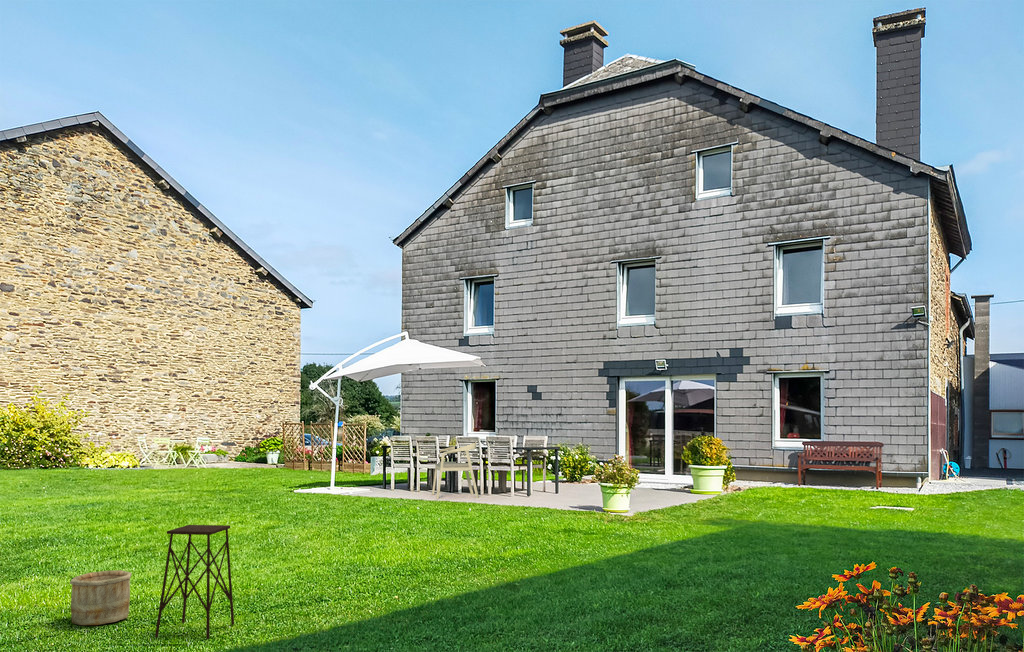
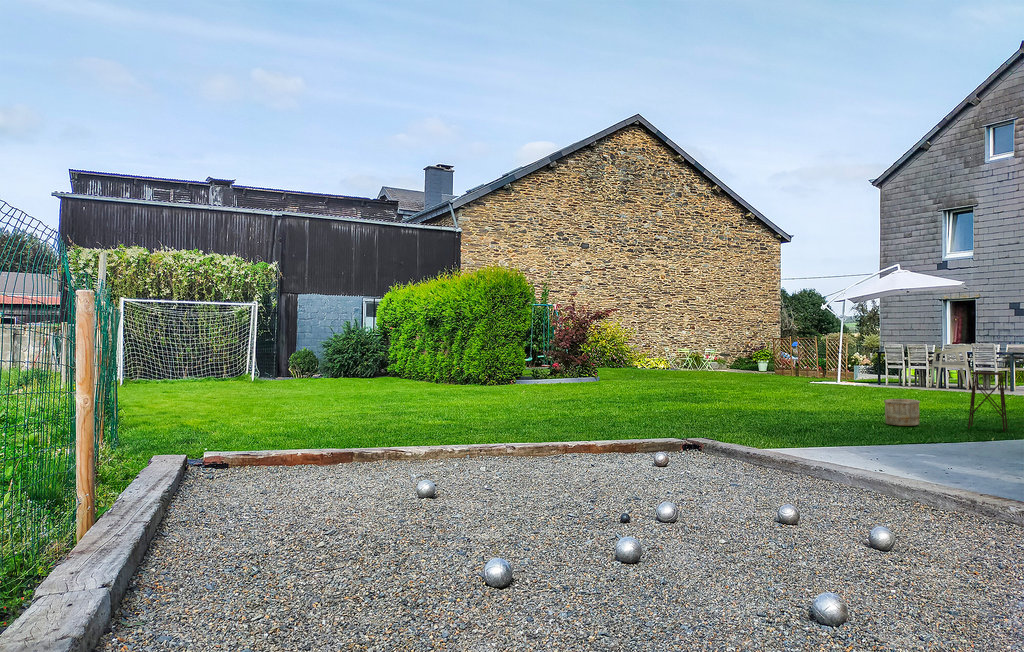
side table: present [155,525,234,639] -> present [968,372,1008,432]
wooden bucket: present [70,570,132,625] -> present [884,399,920,426]

